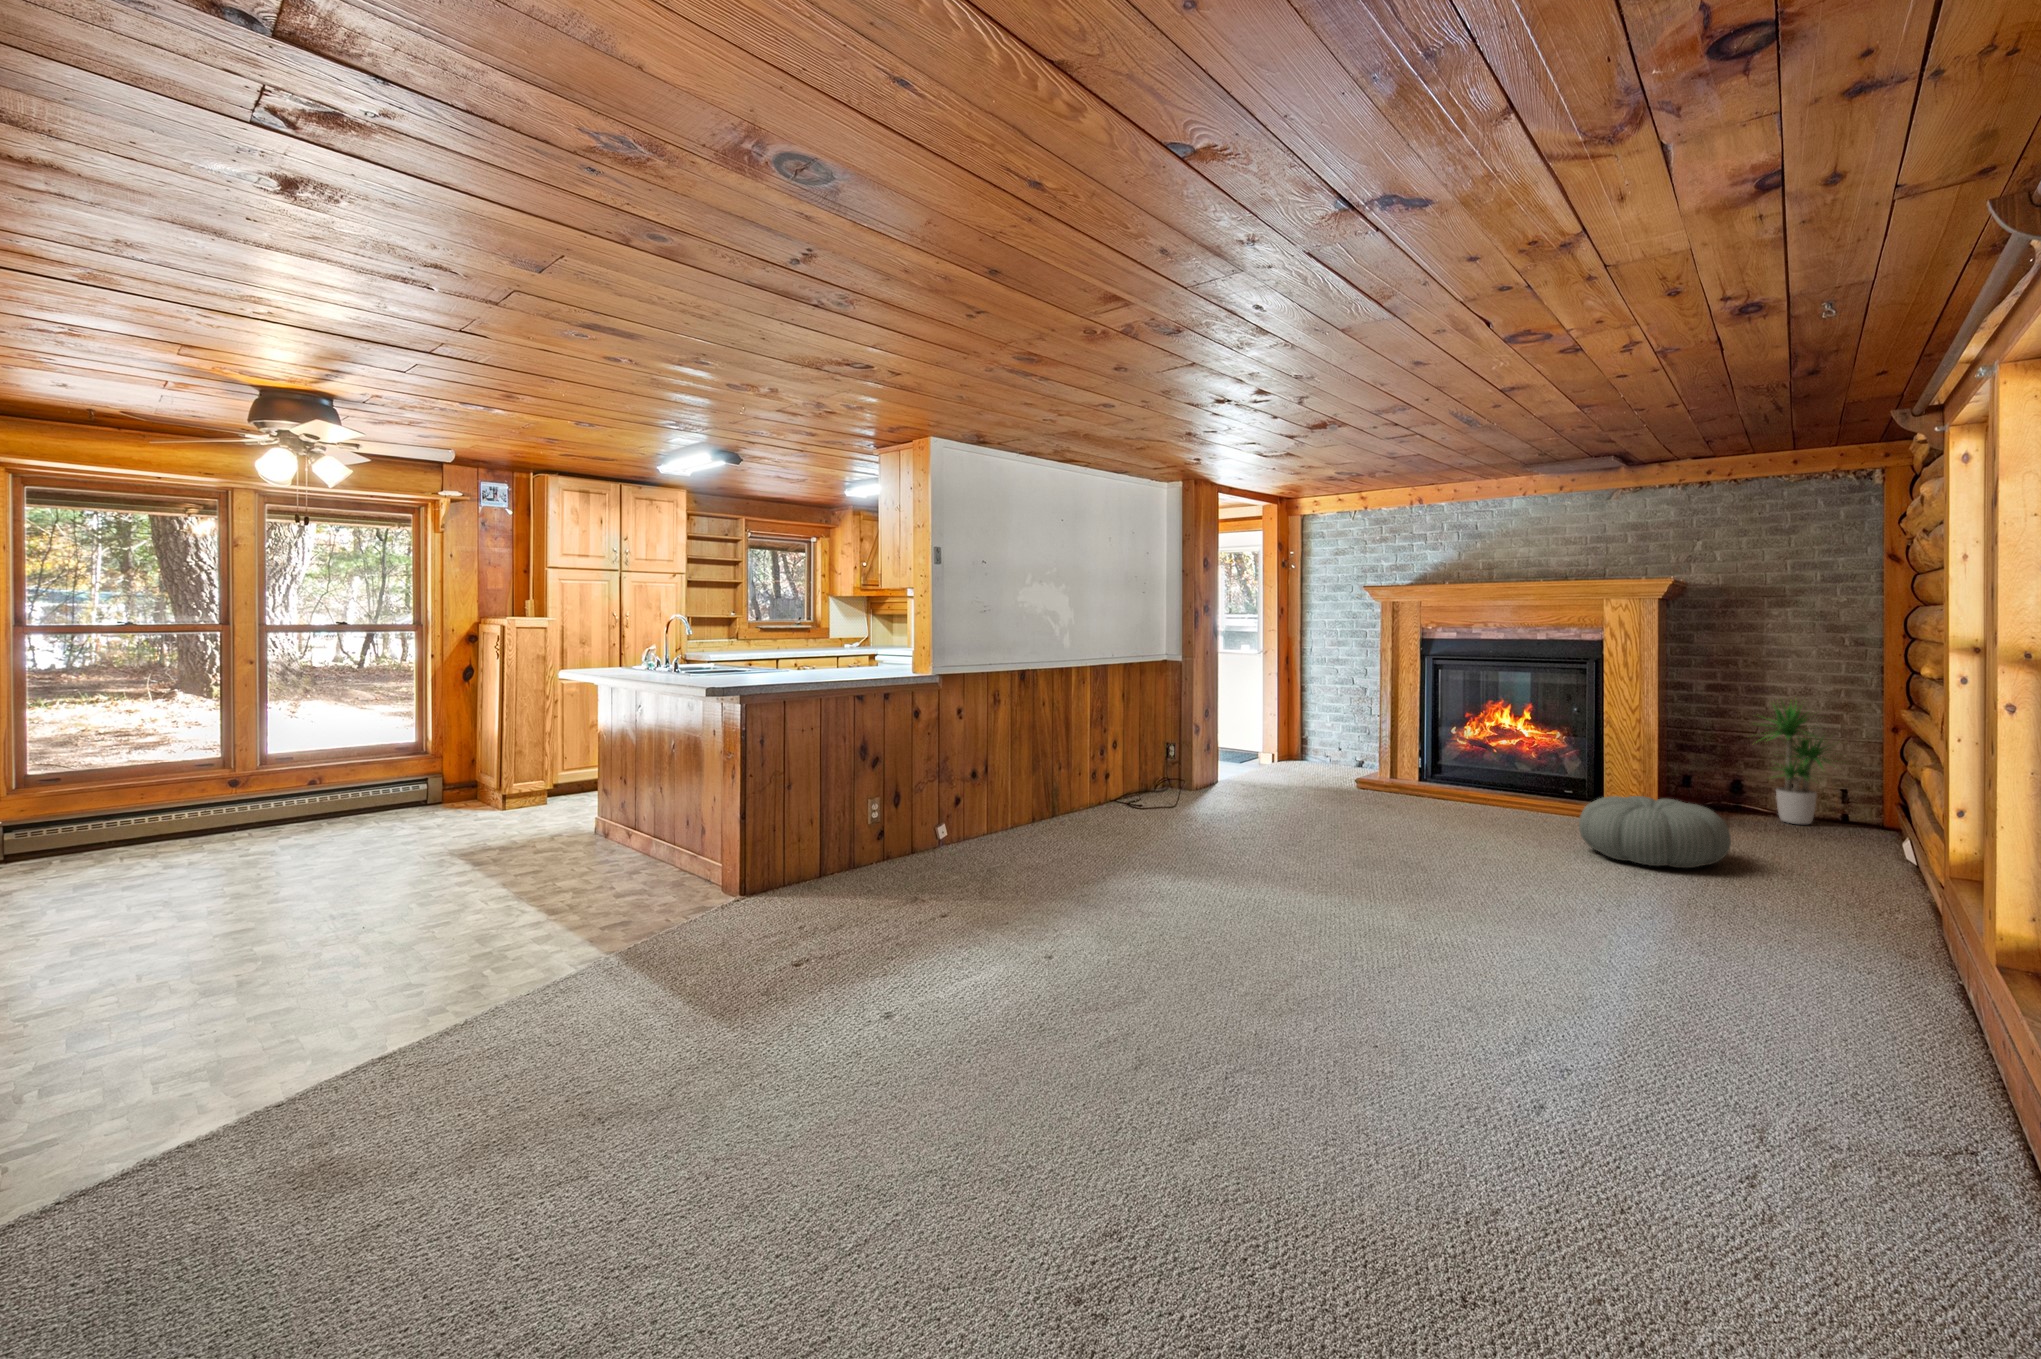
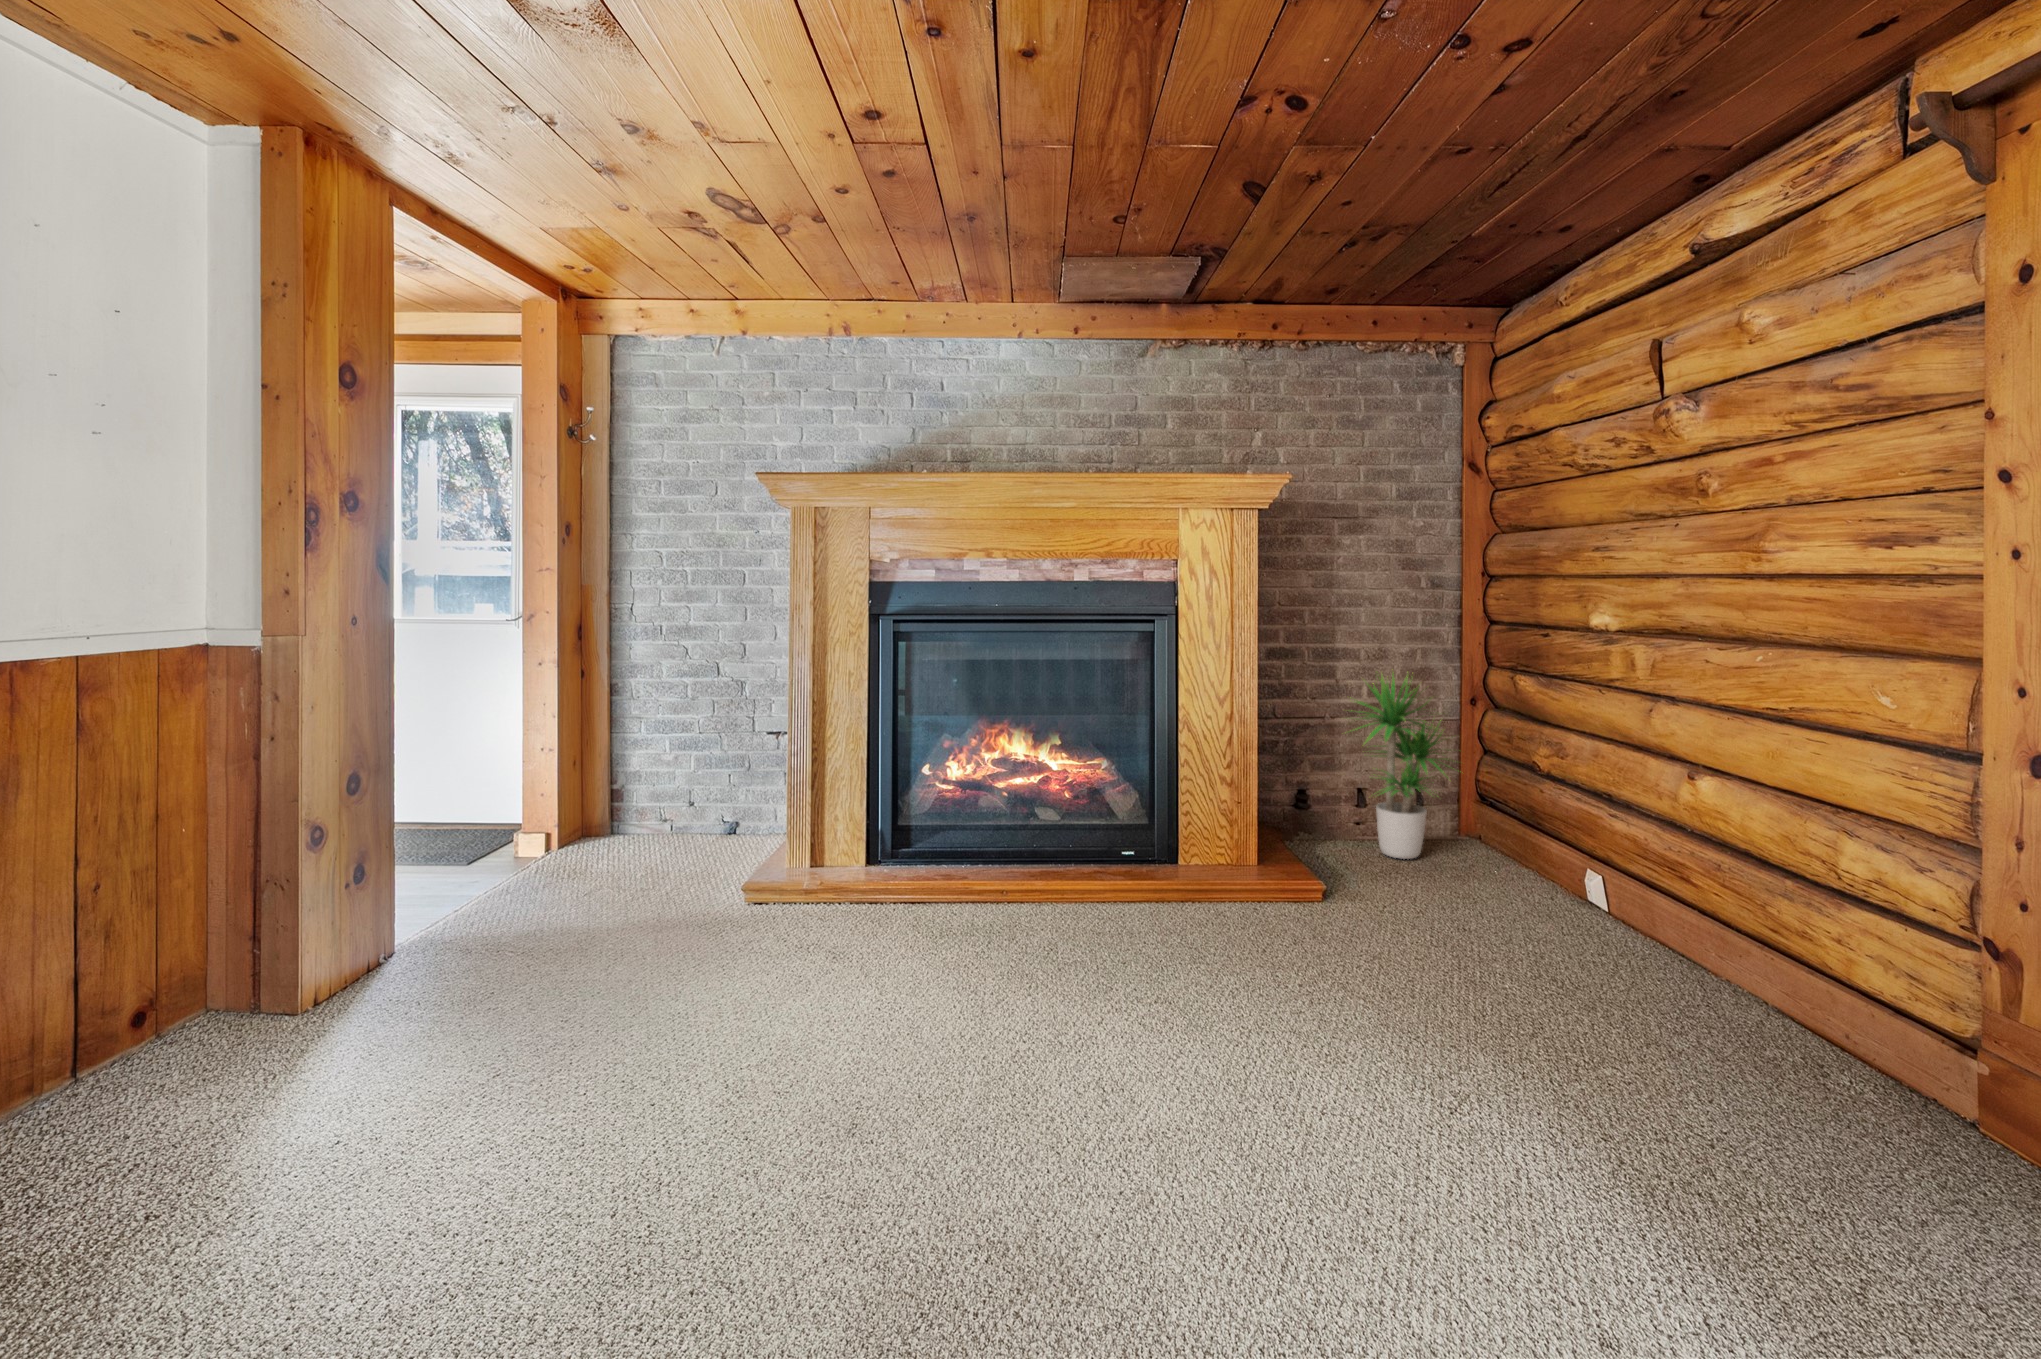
pouf: present [1579,796,1731,868] -> none [1293,900,1592,1100]

